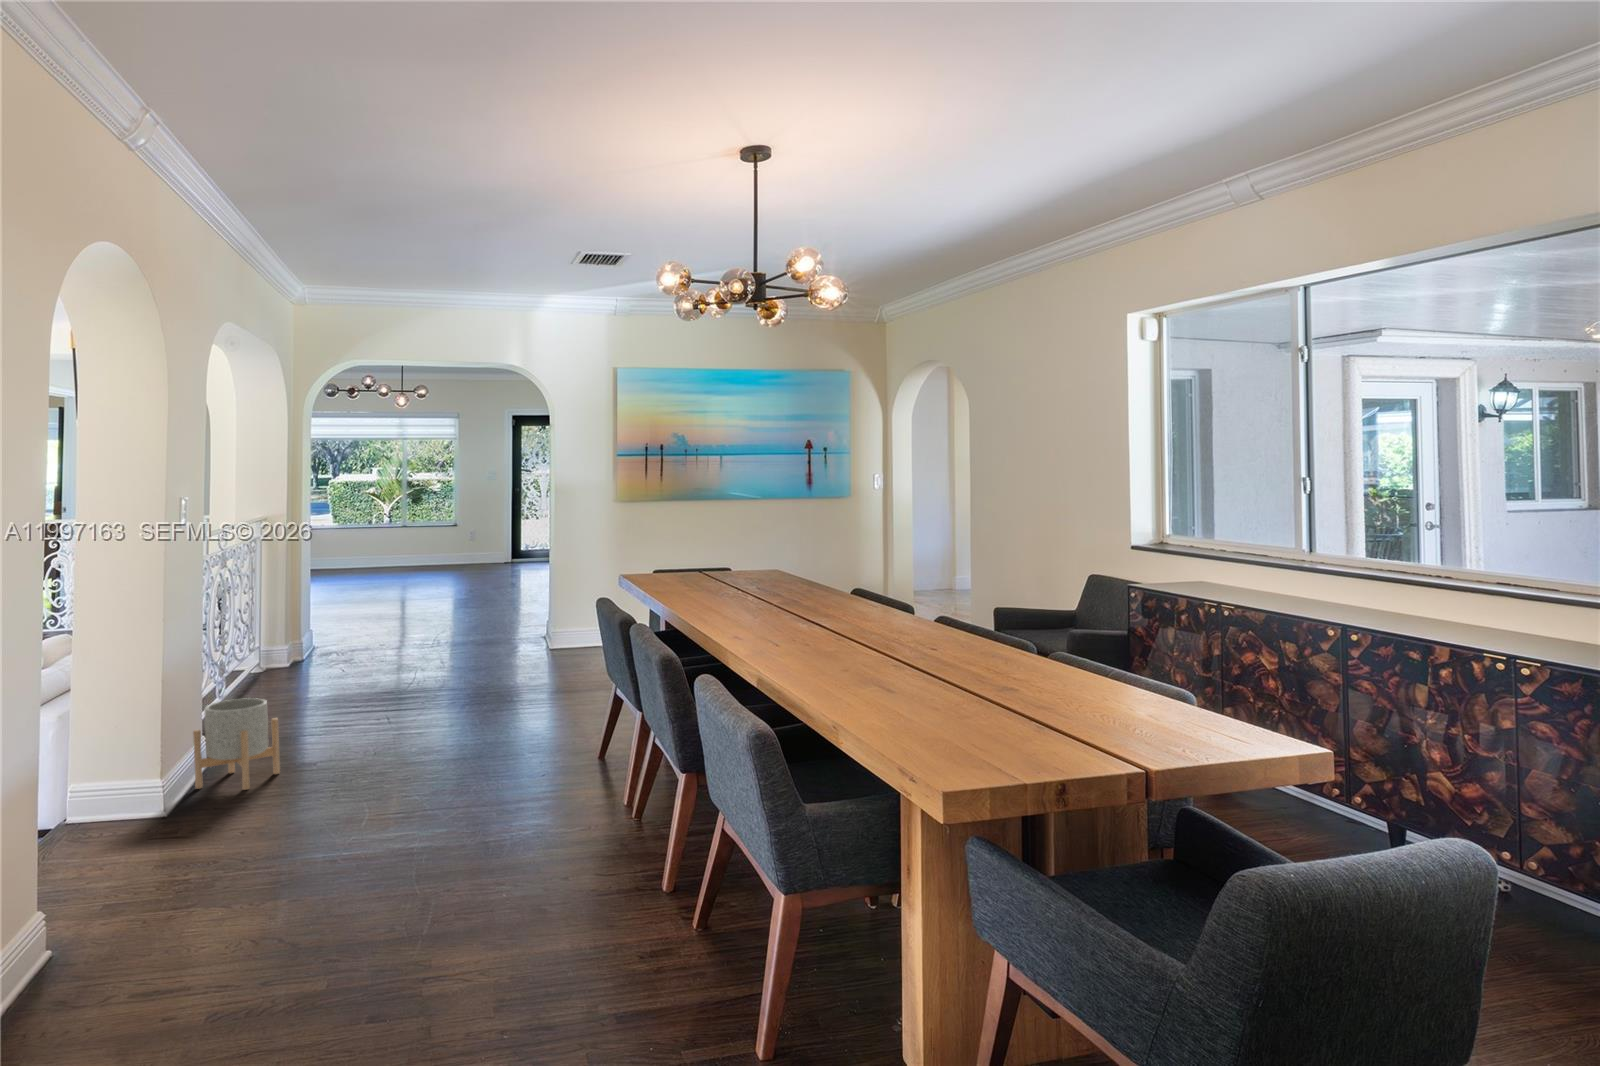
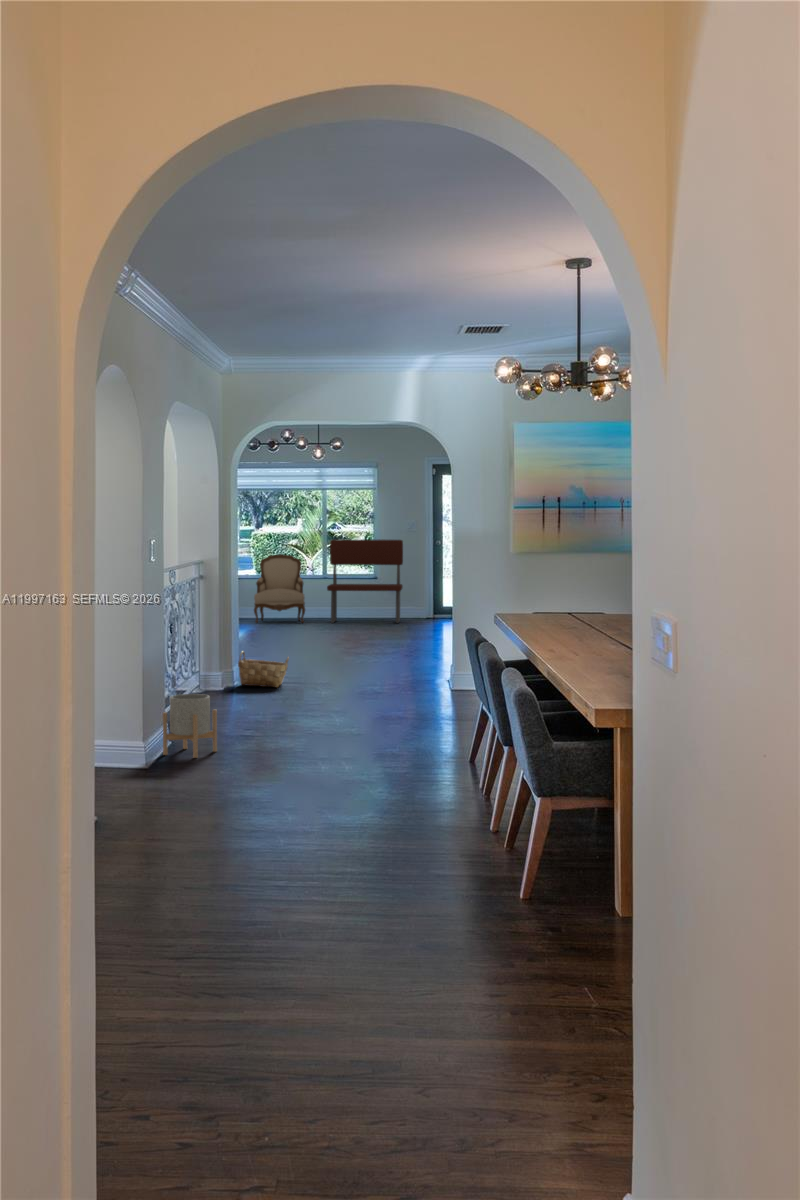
bench: none [410,488,488,571] -> present [327,539,403,623]
armchair: none [330,503,387,573] -> present [254,554,305,623]
woven basket: none [311,617,376,657] -> present [238,651,289,687]

